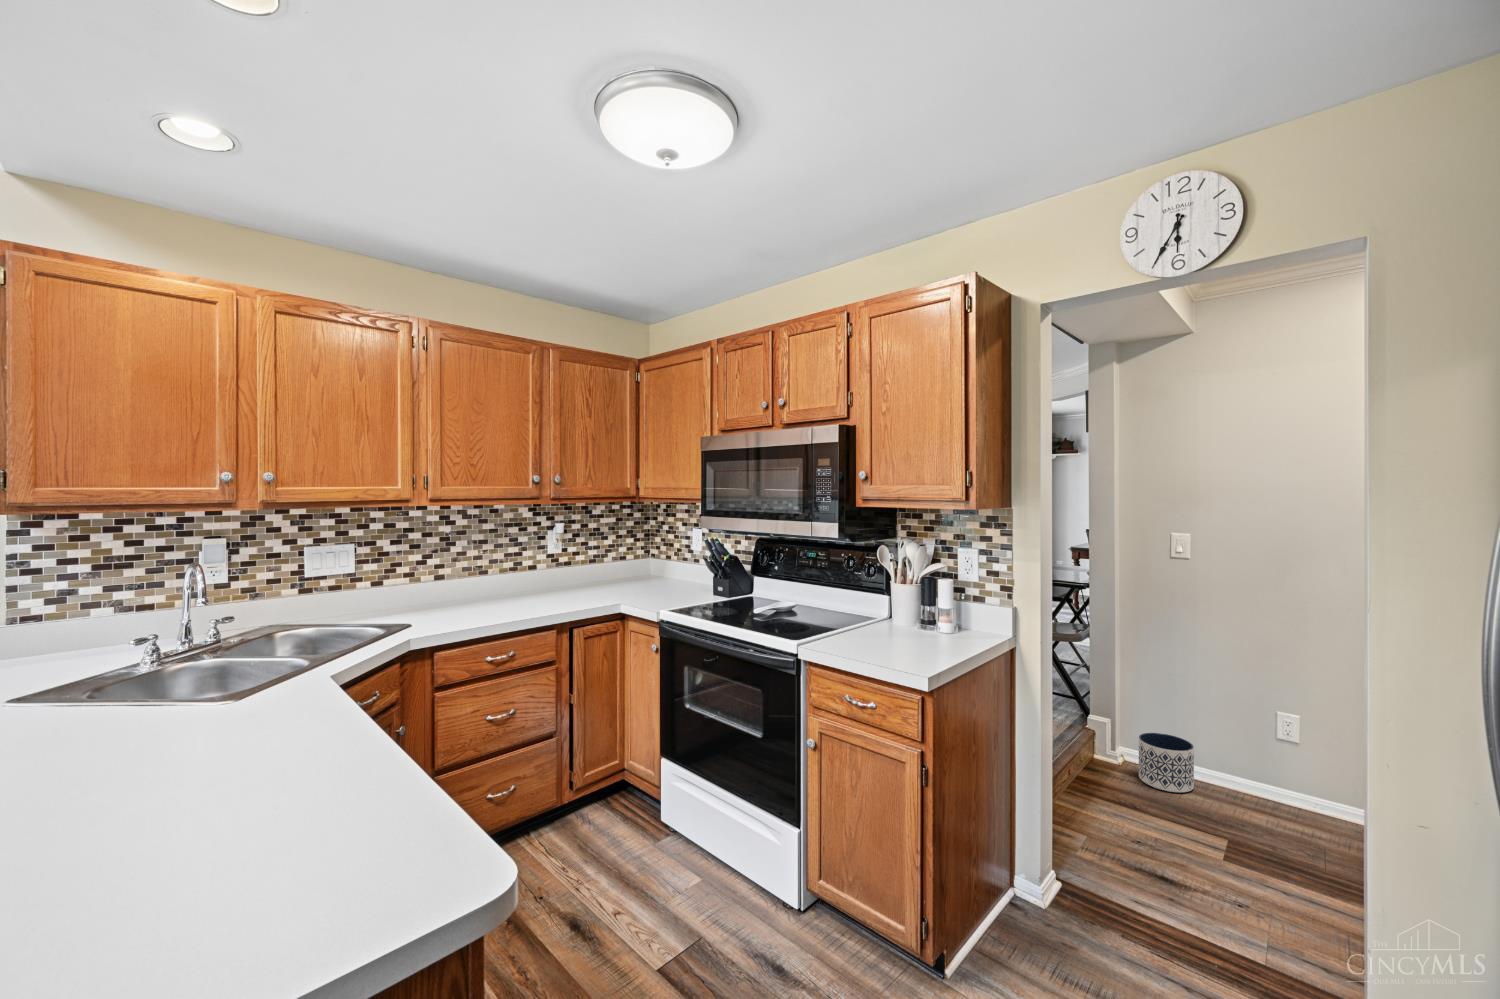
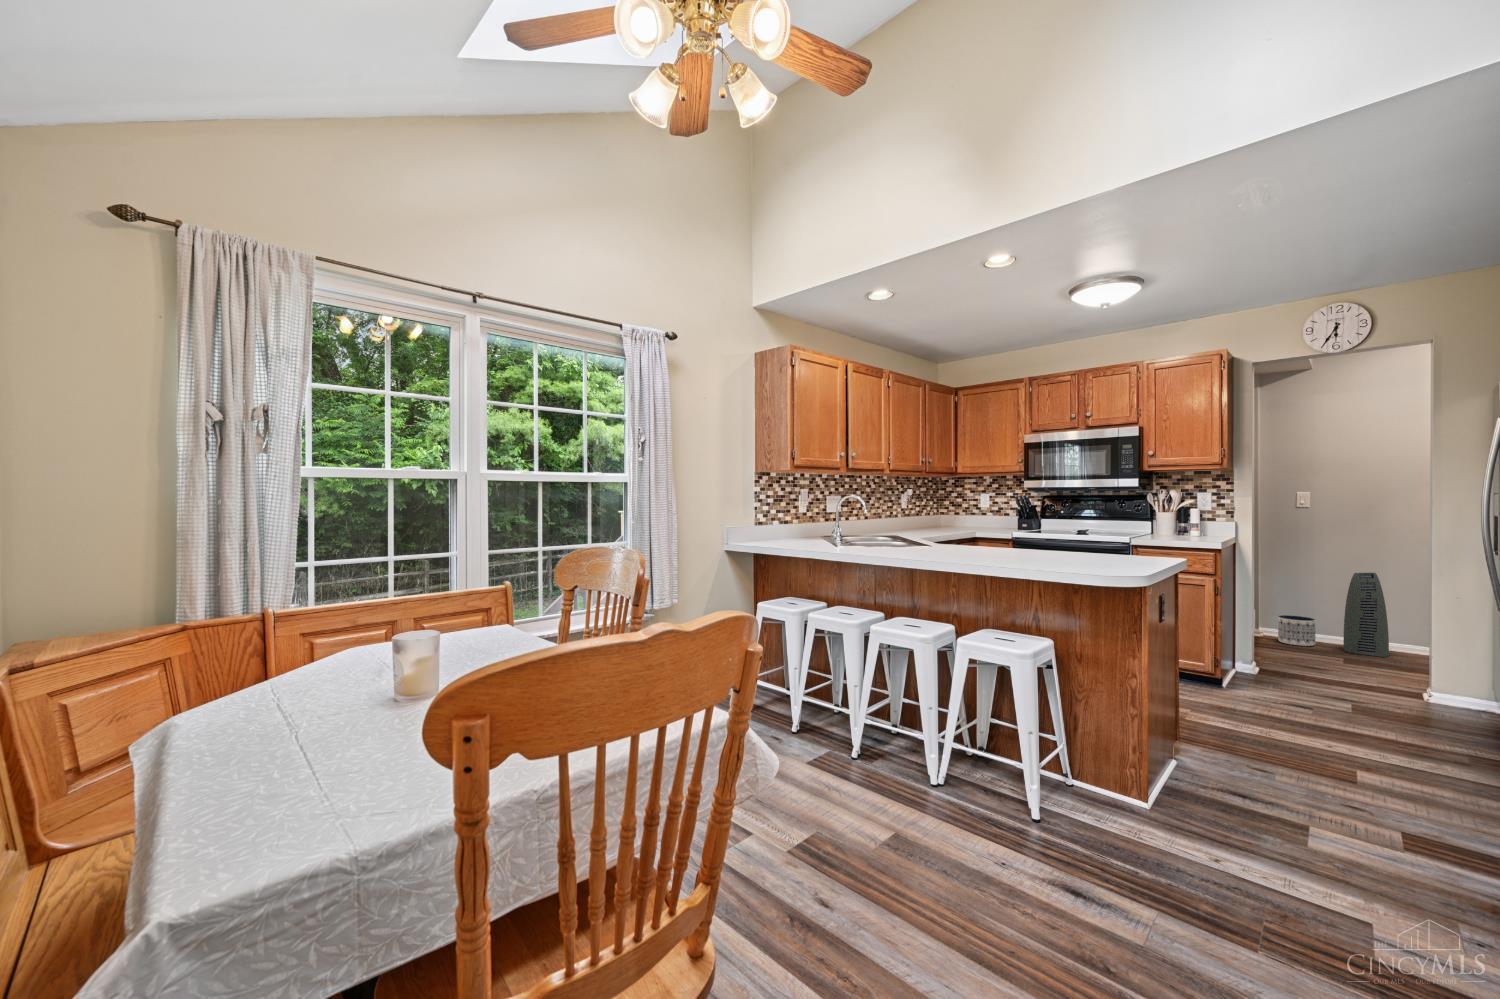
air purifier: none [1235,677,1306,832] -> present [1344,573,1389,657]

